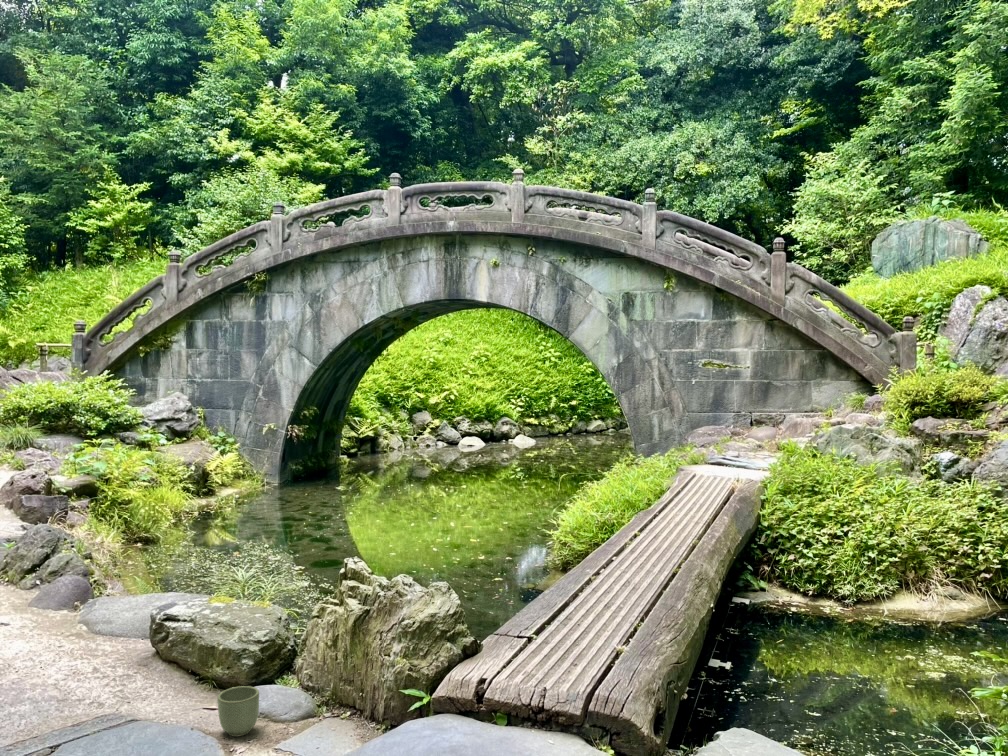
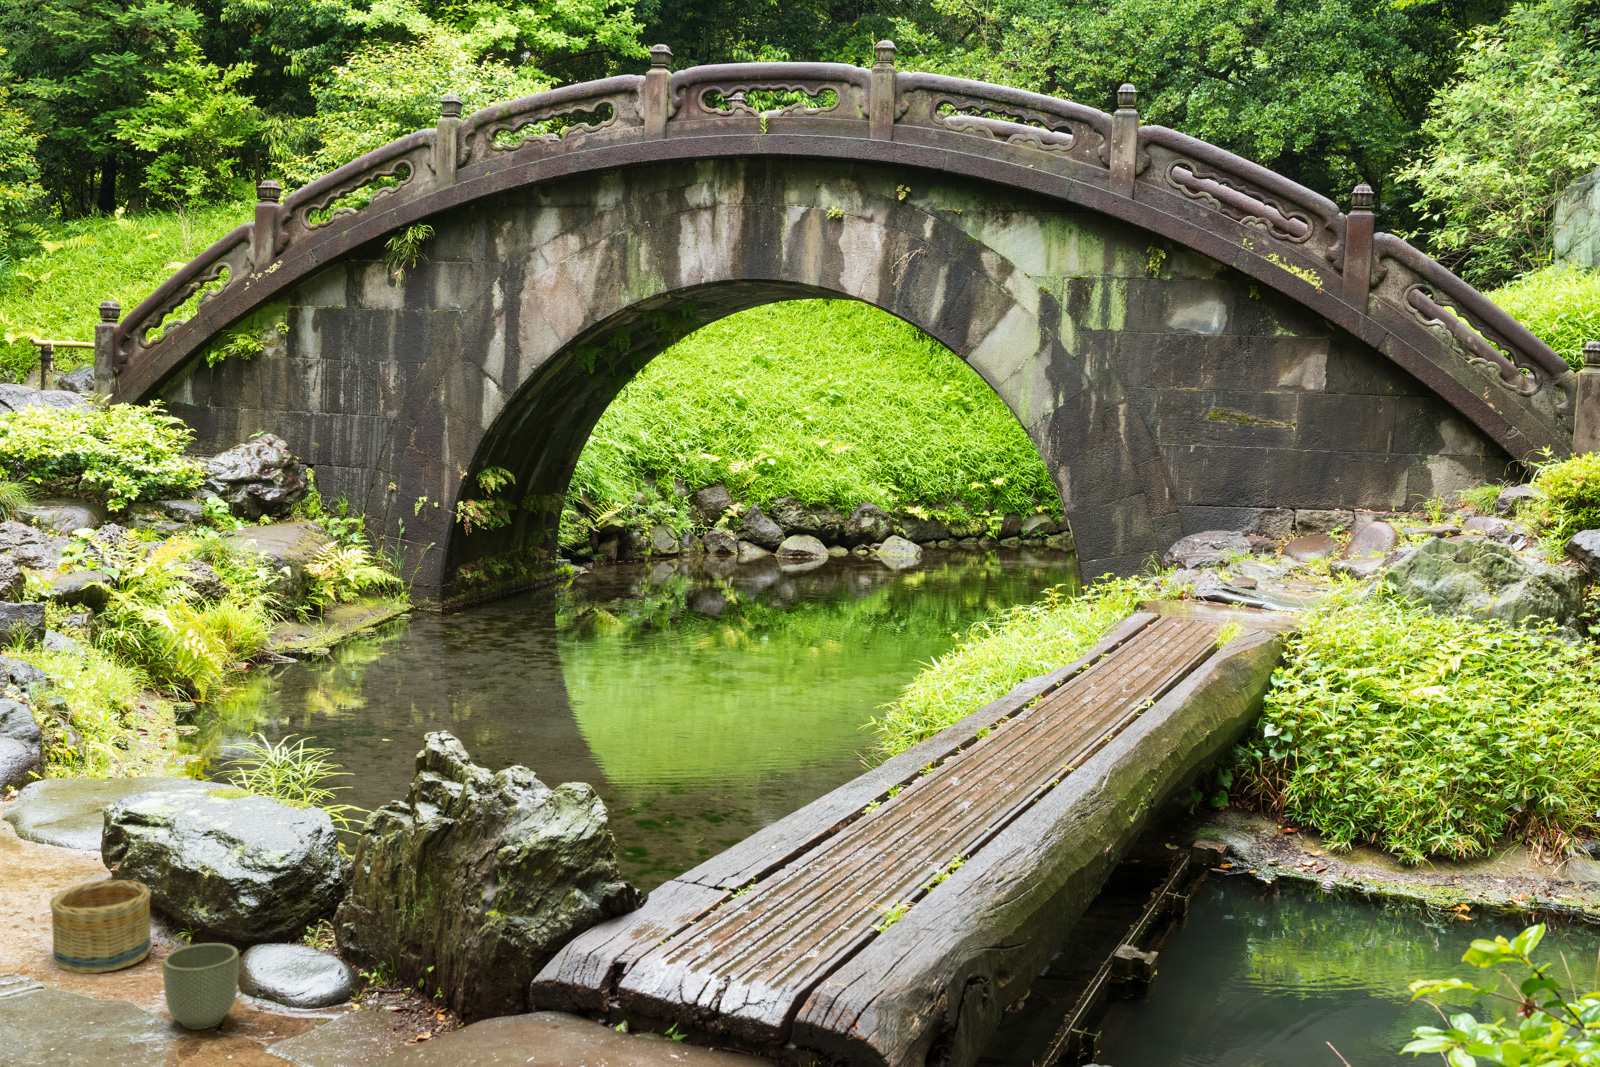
basket: none [139,653,196,709] -> present [50,880,151,973]

